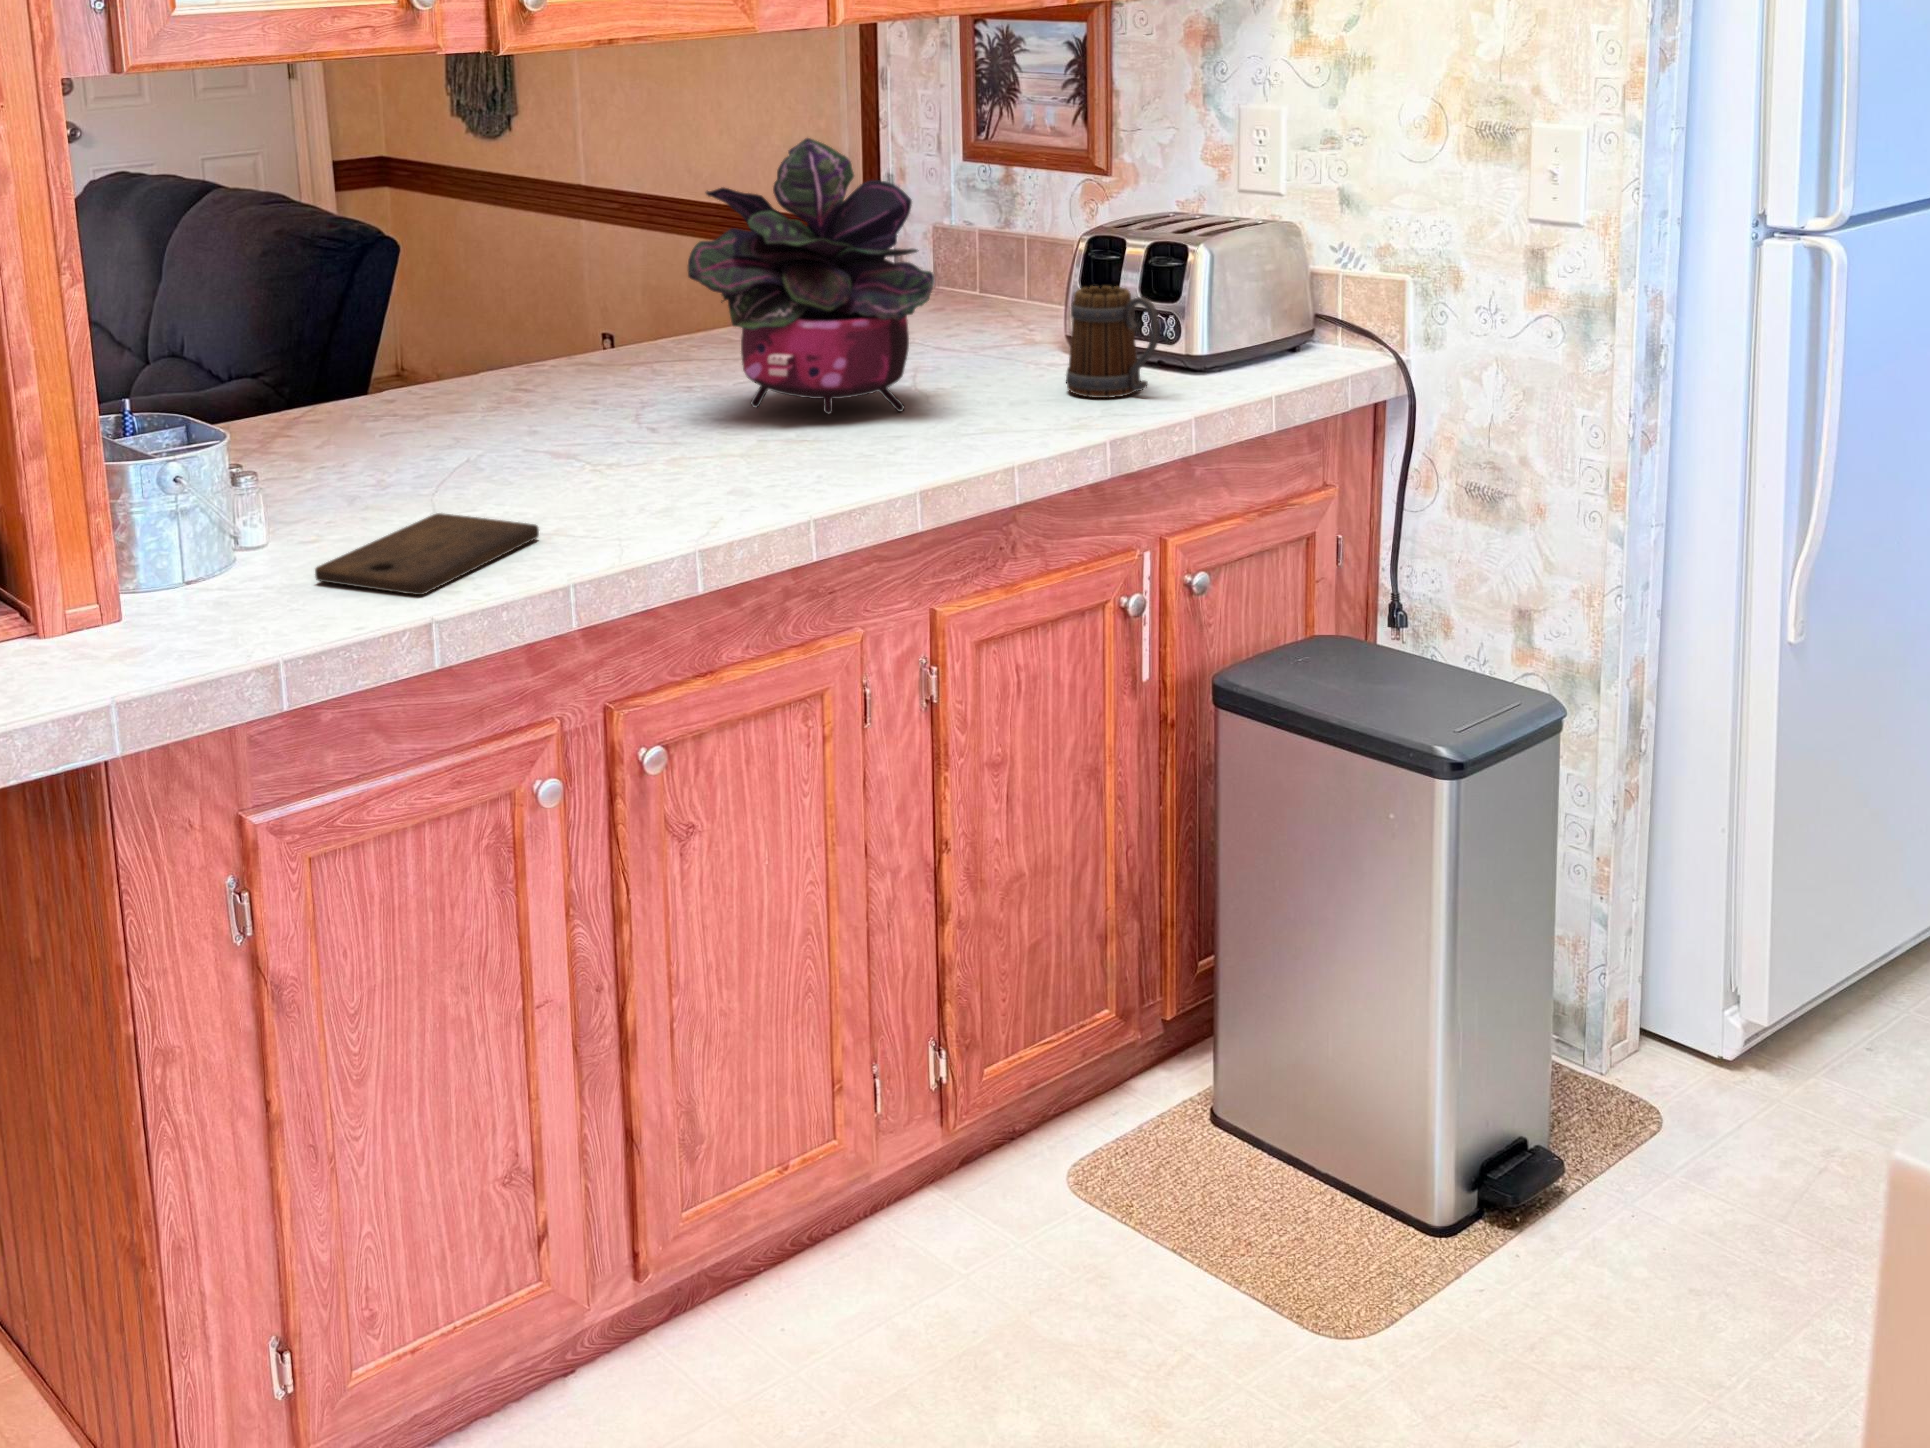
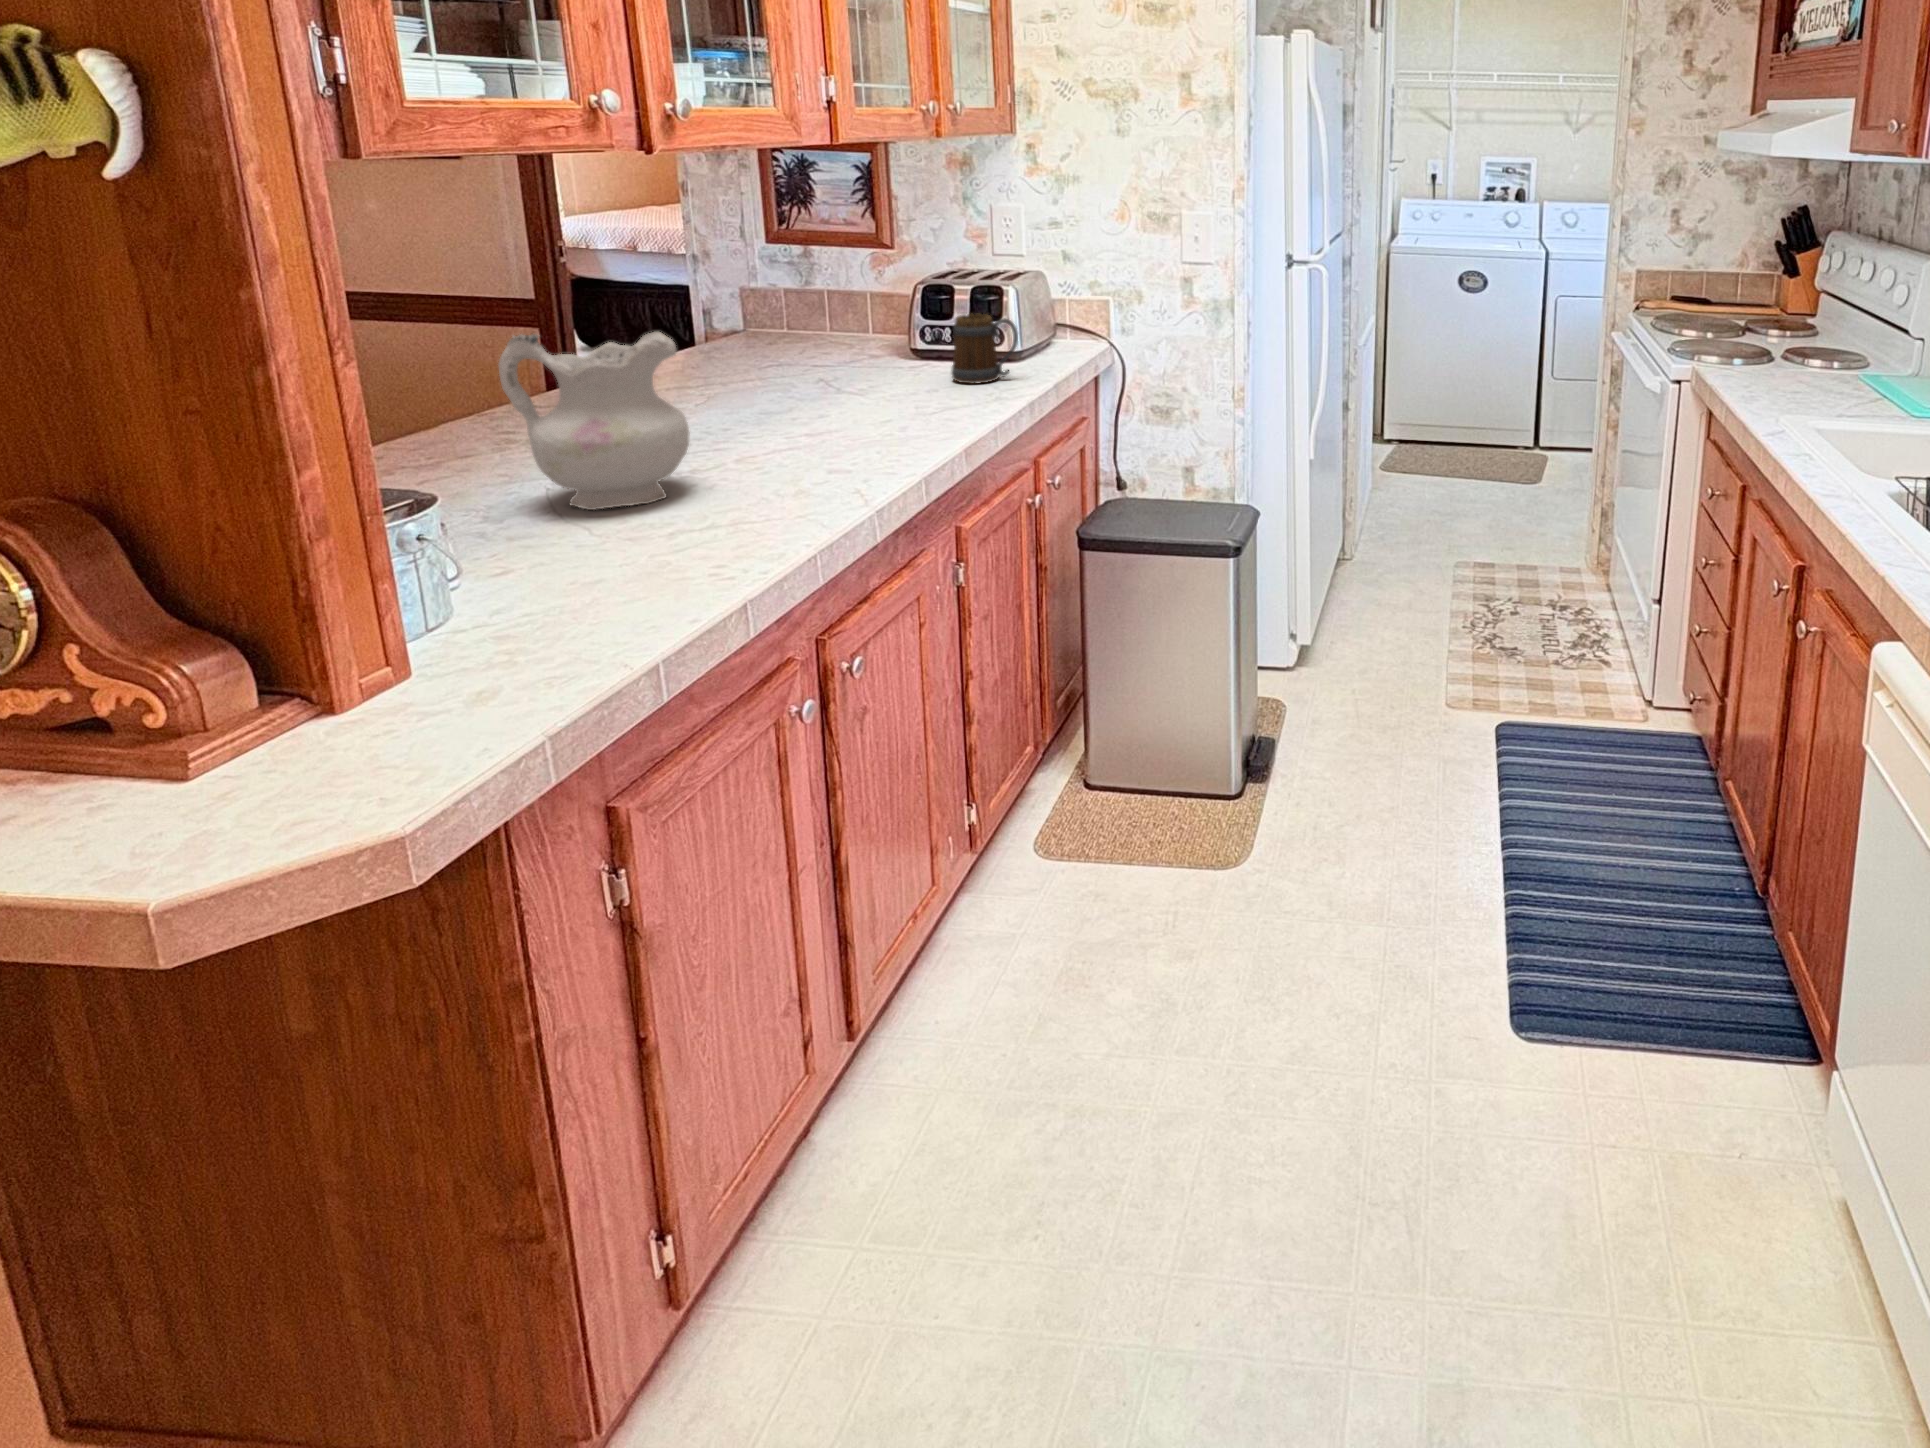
potted plant: present [688,138,934,414] -> none [693,222,890,417]
ceramic pitcher: none [399,273,579,495] -> present [499,332,689,510]
cutting board: present [315,513,539,595] -> none [579,517,736,597]

